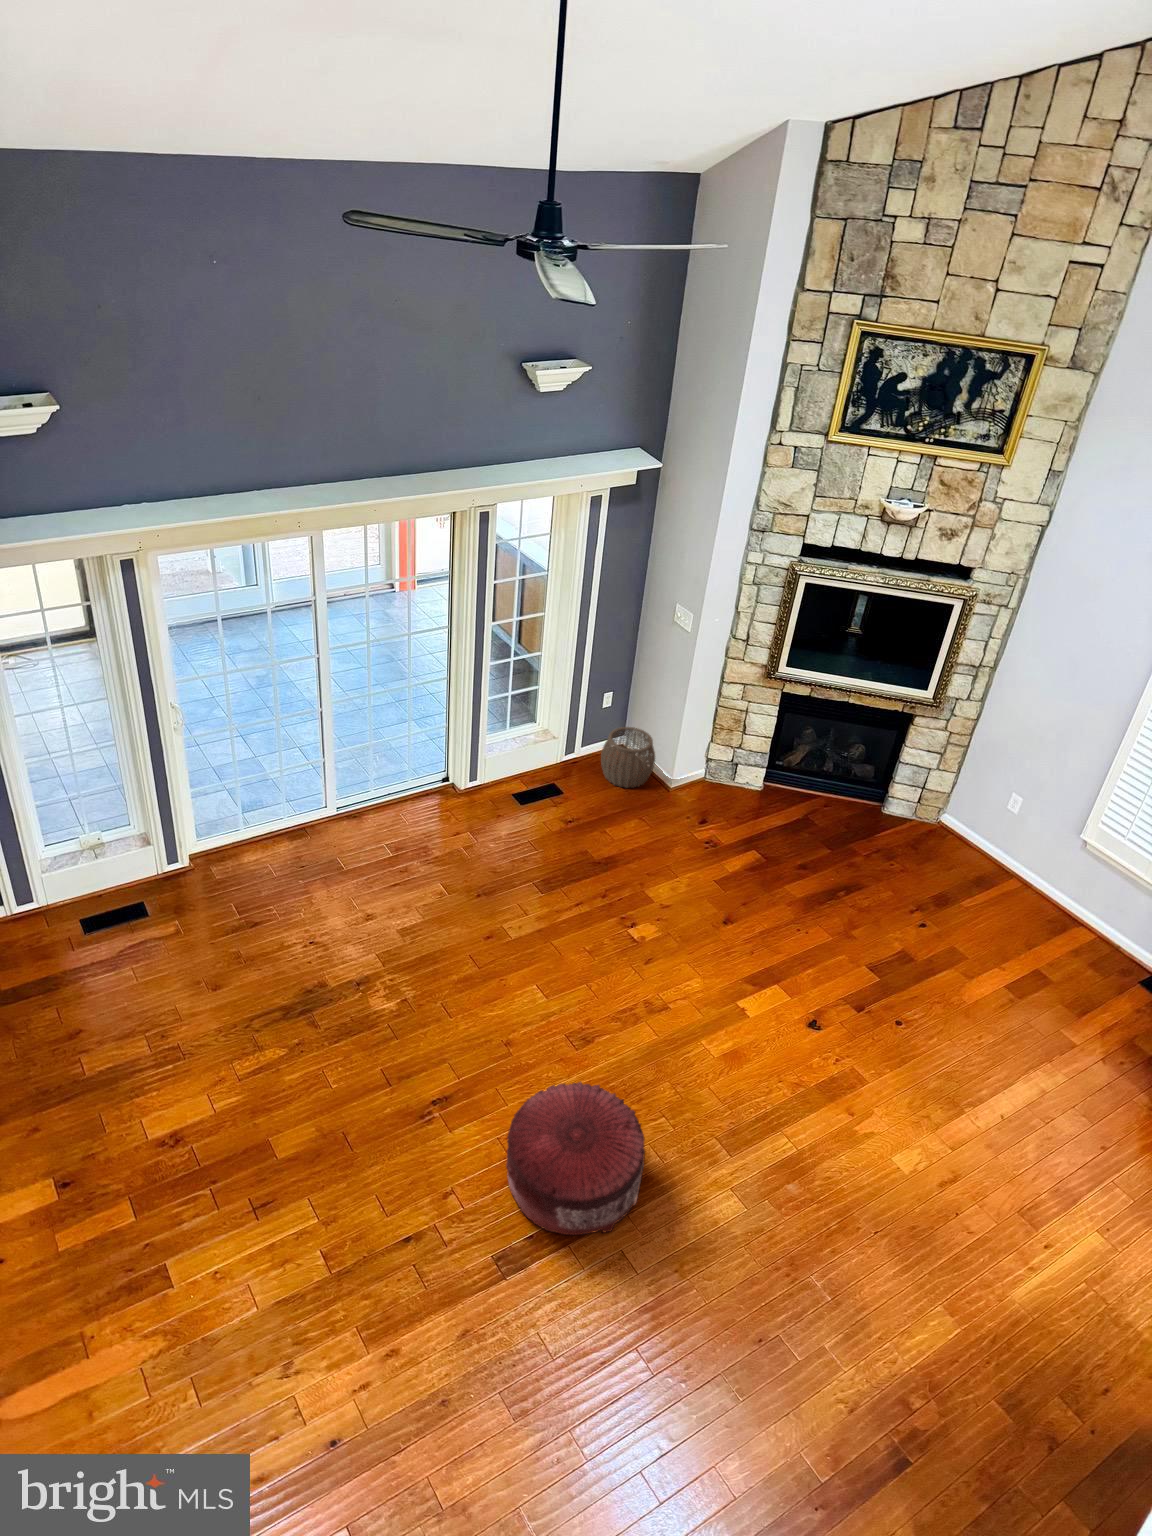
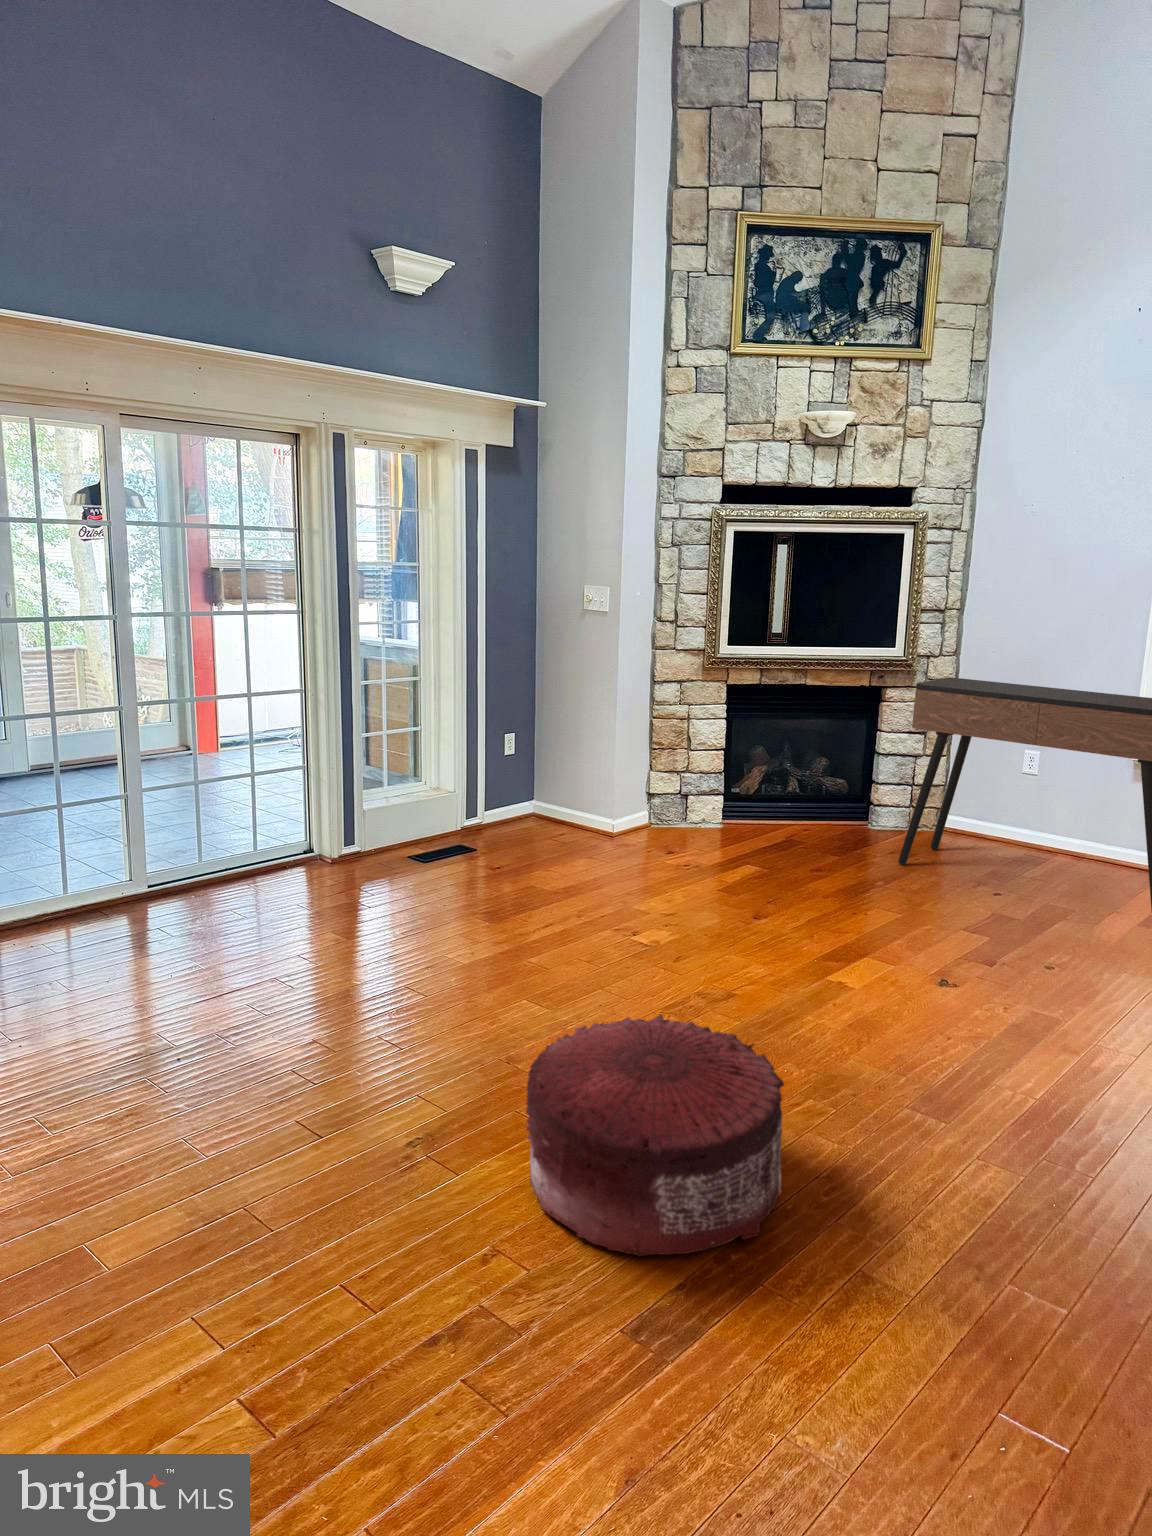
woven basket: present [601,727,655,788] -> none [514,766,585,837]
console table: none [877,738,1131,985] -> present [898,677,1152,911]

